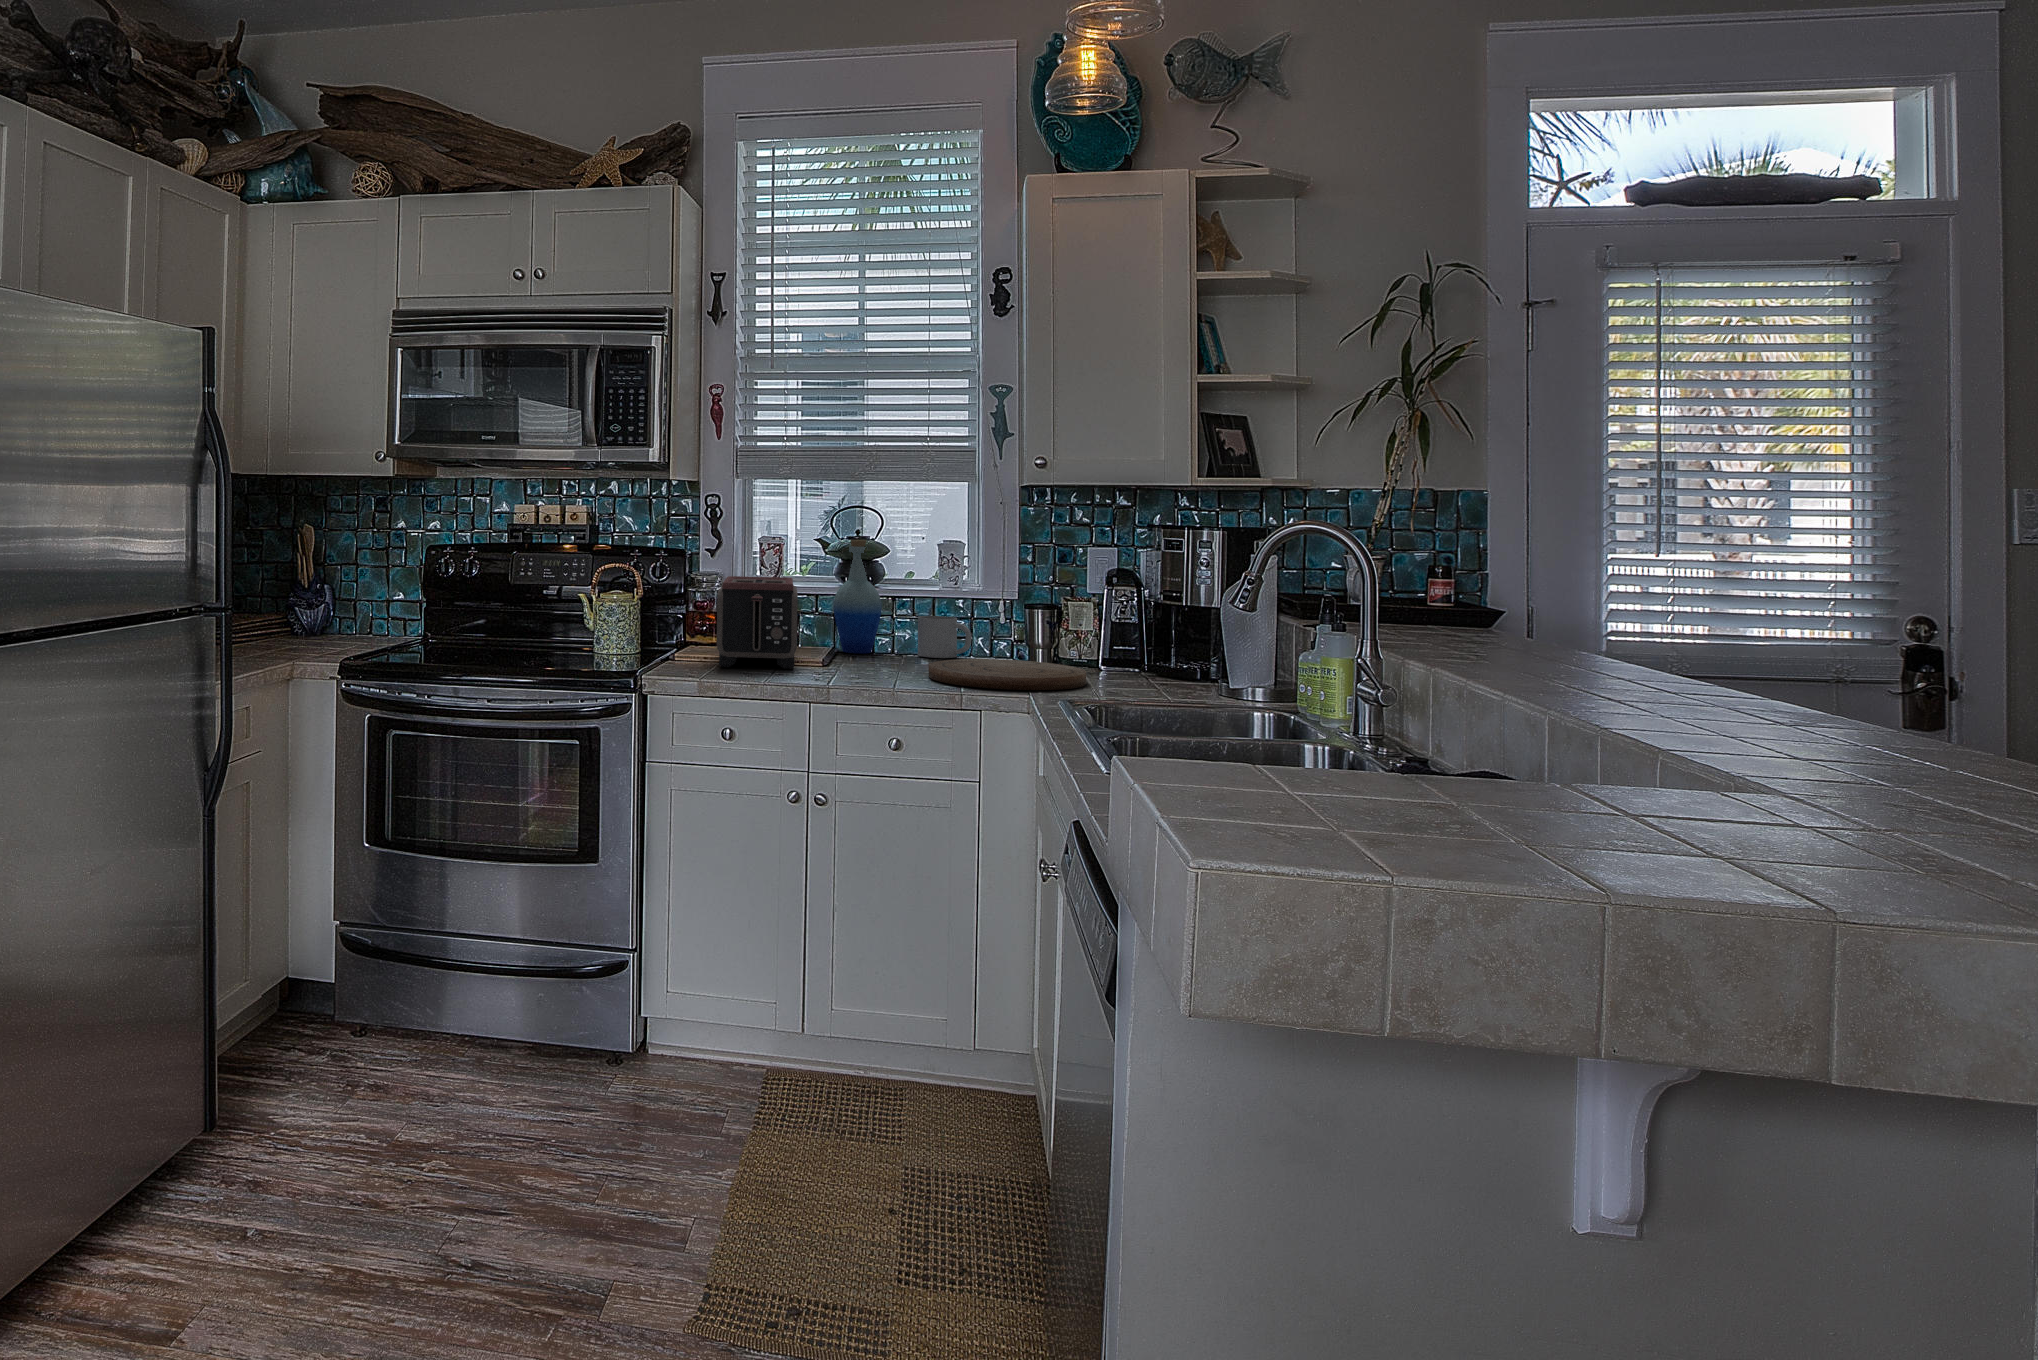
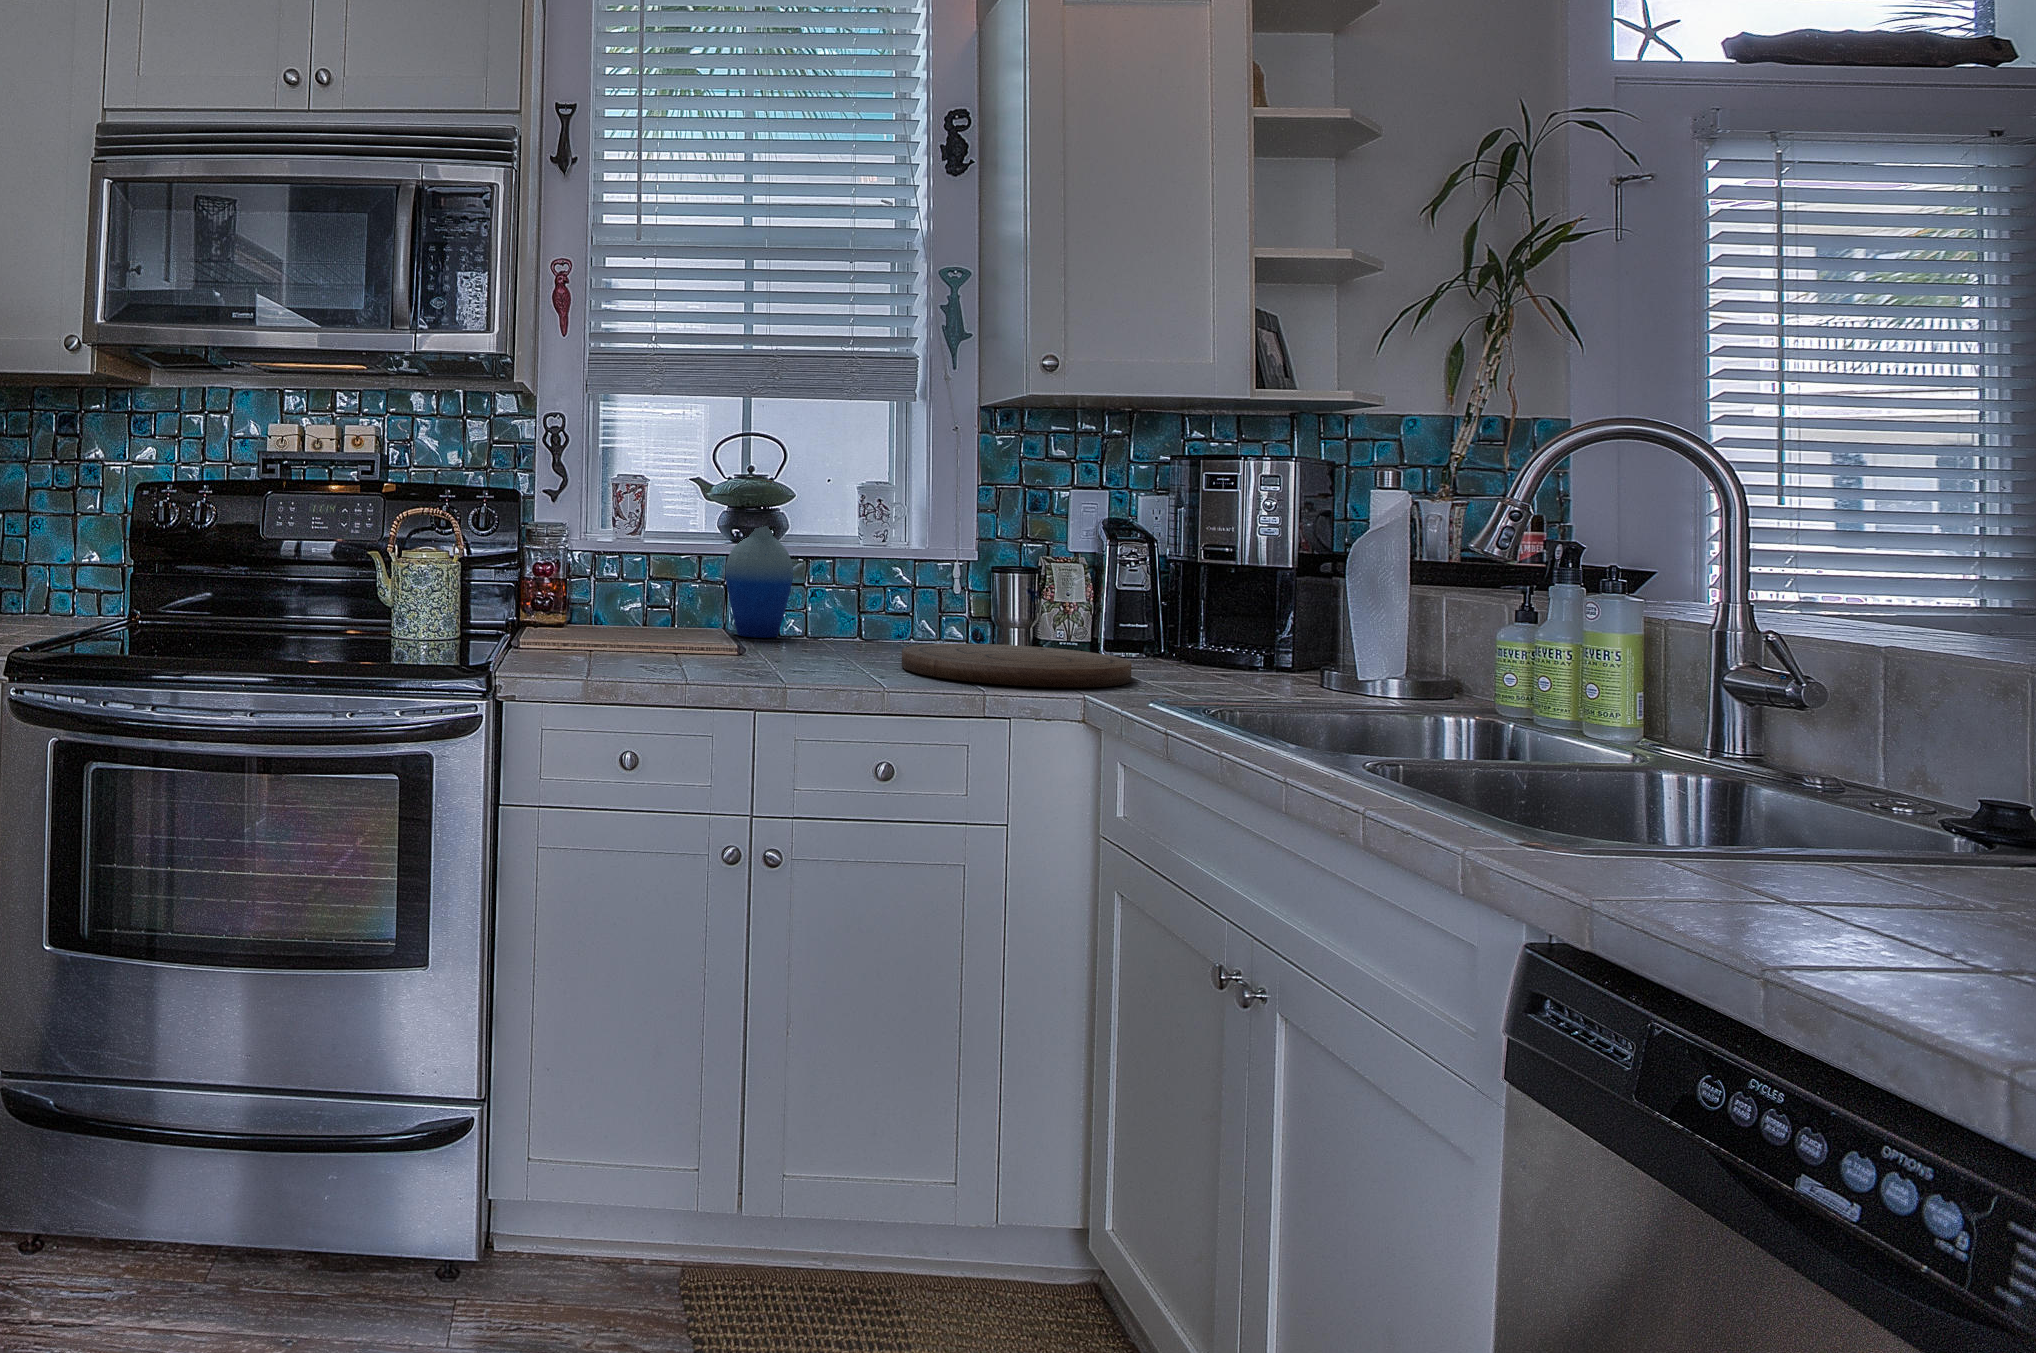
toaster: present [717,576,798,669] -> none [579,528,711,660]
mug: present [918,616,972,658] -> none [843,586,921,643]

